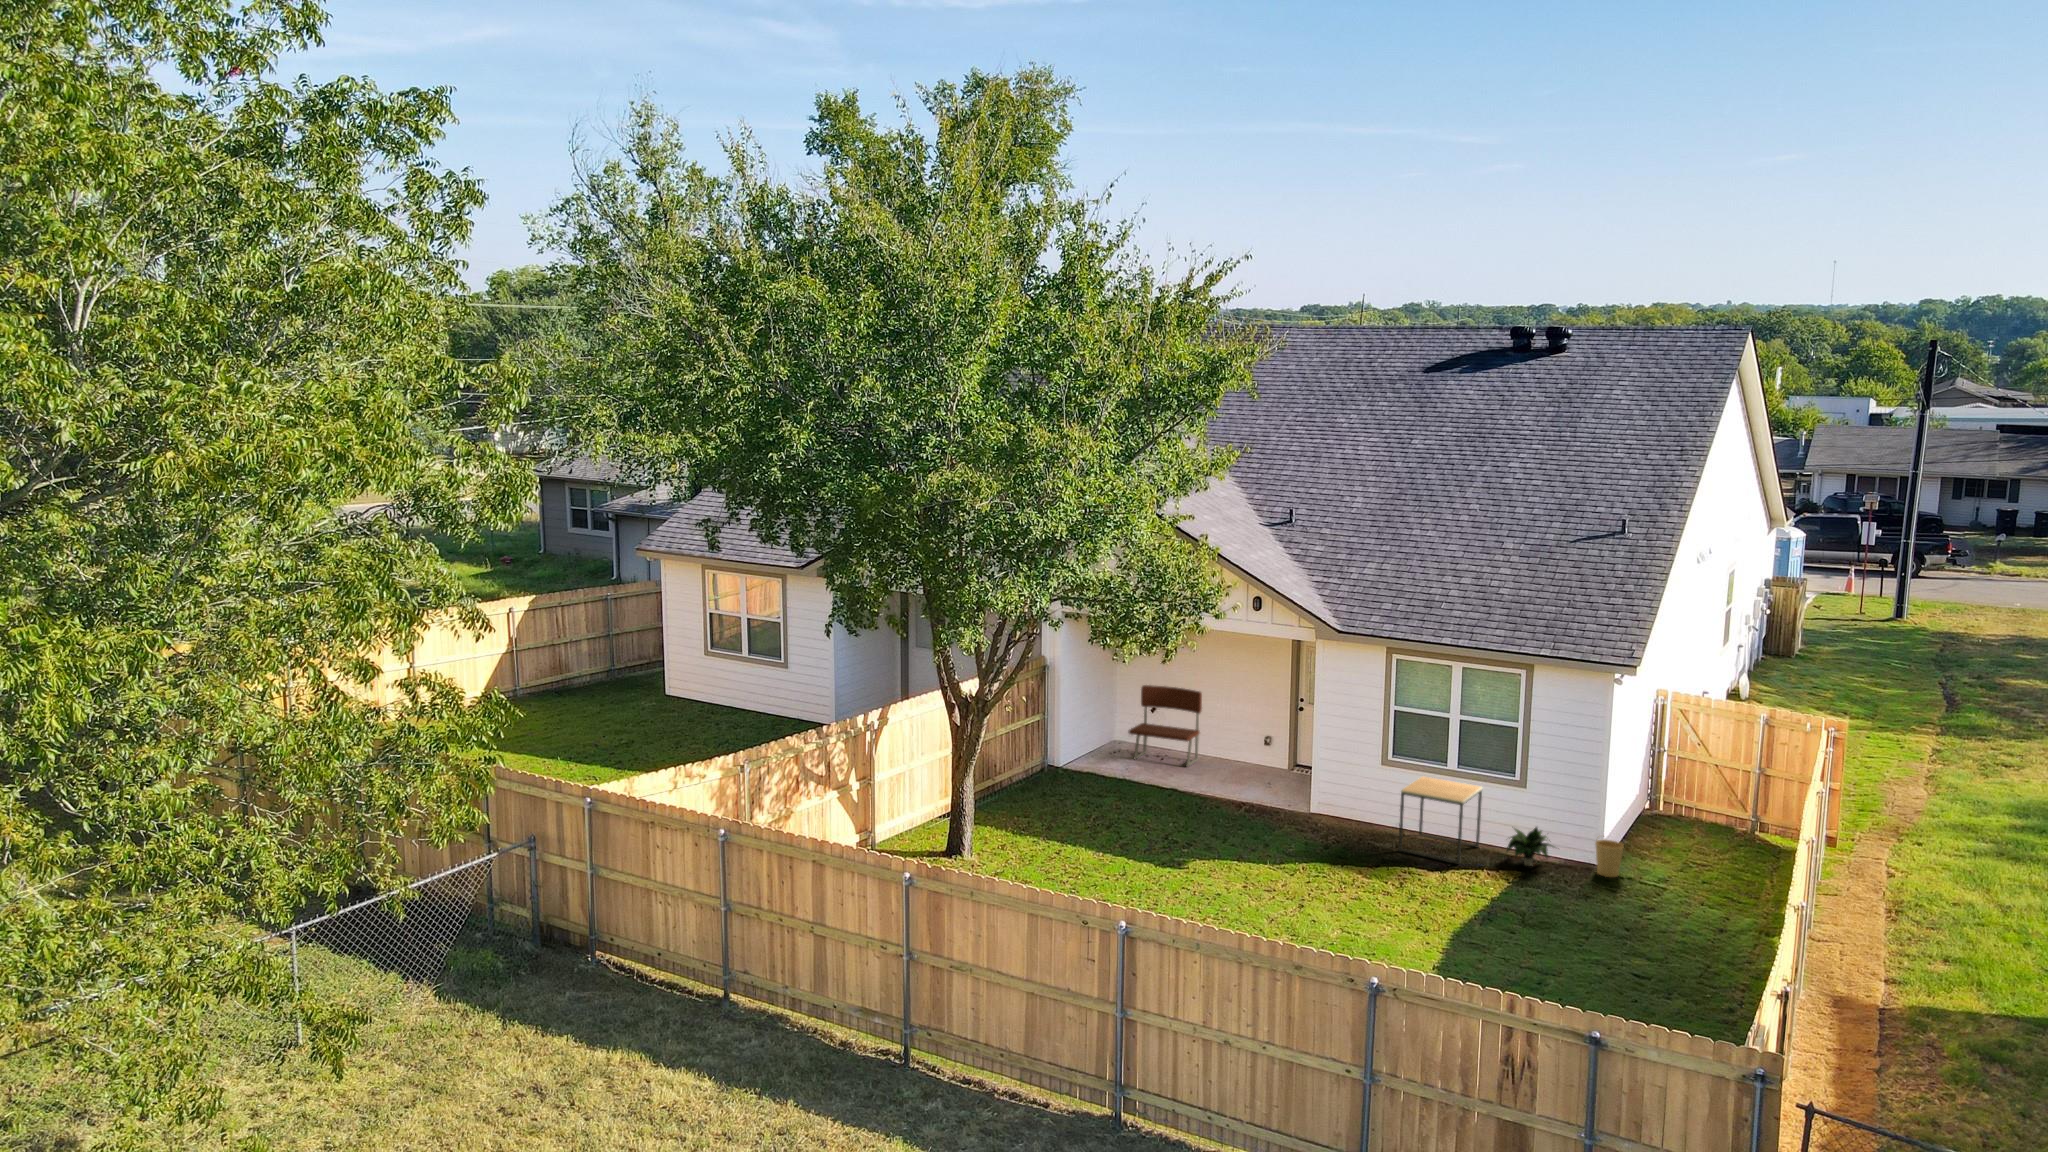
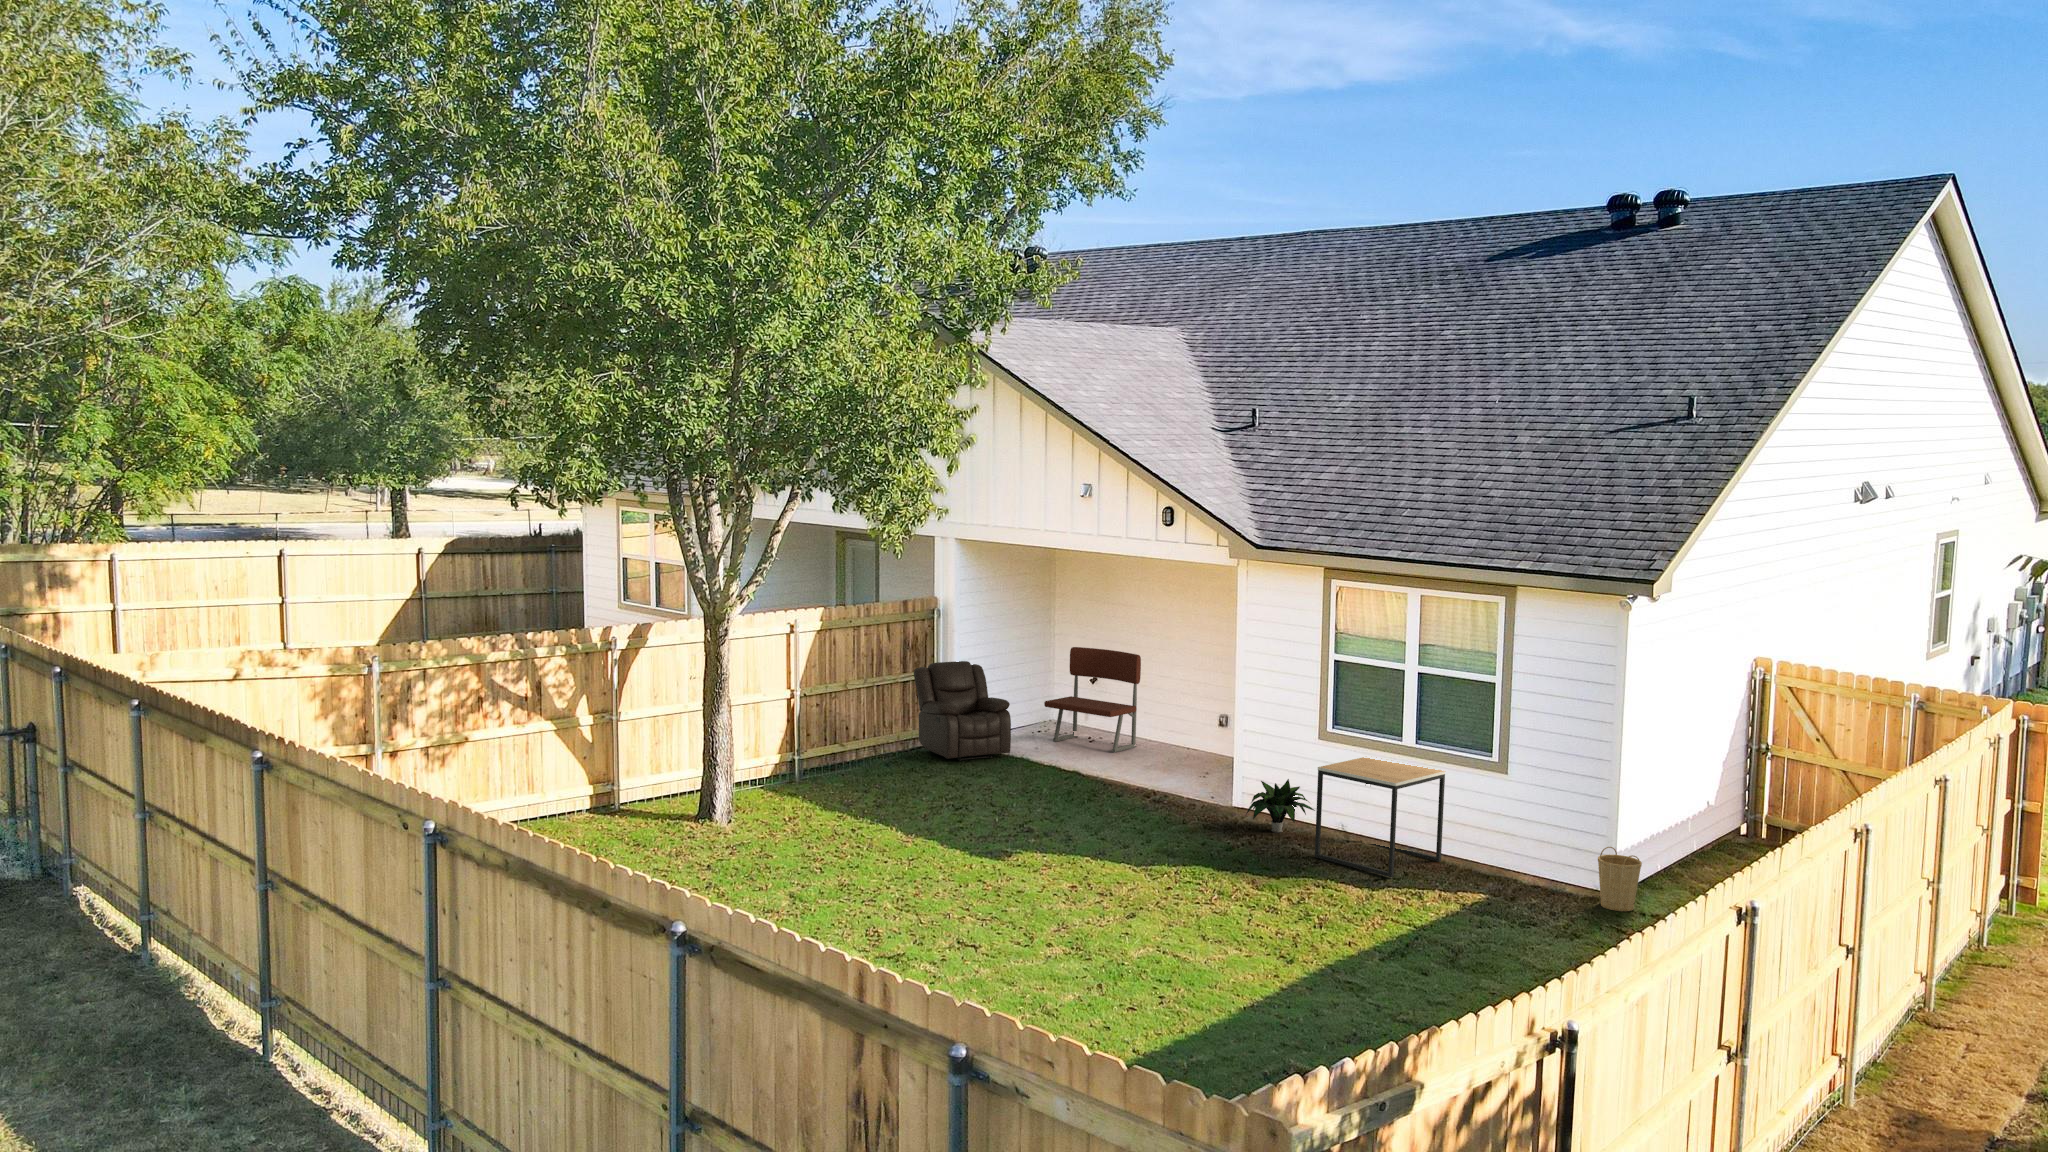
chair: none [1039,705,1118,784] -> present [914,661,1011,761]
potted plant: present [1507,827,1554,866] -> present [1246,779,1315,833]

